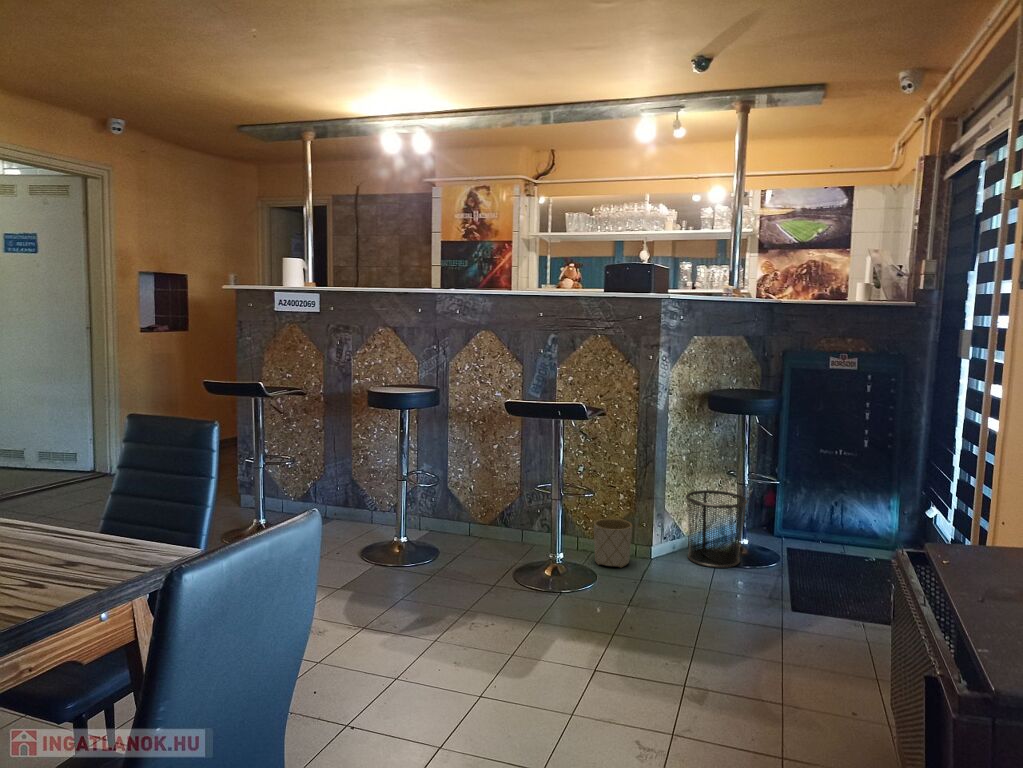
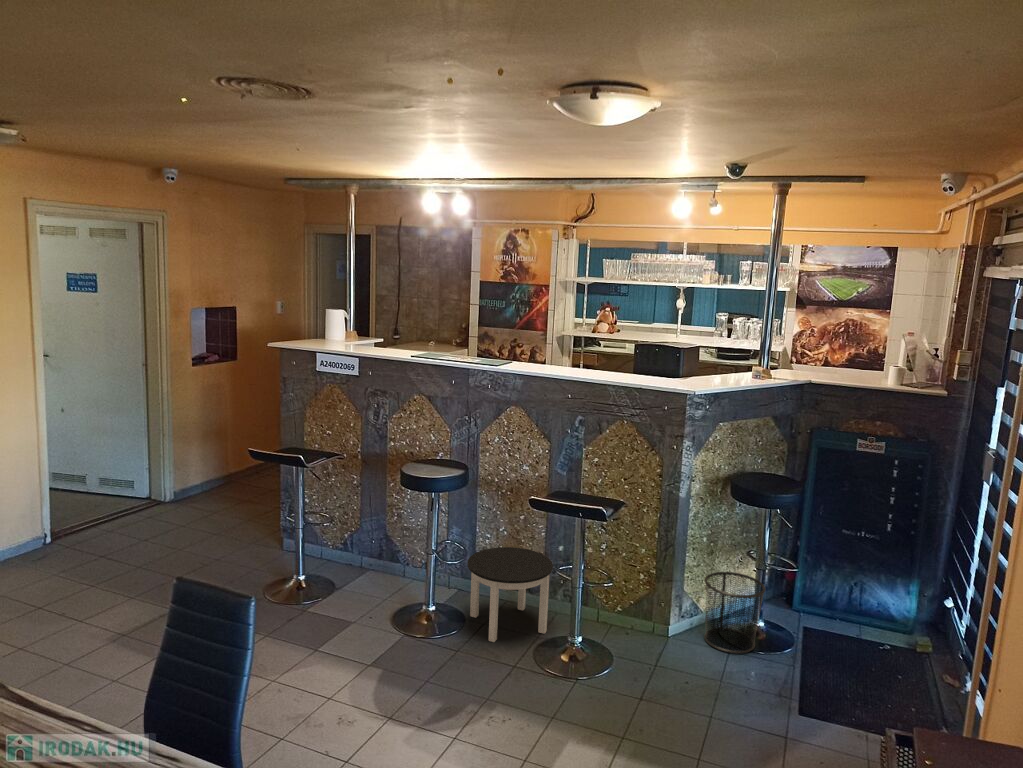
round table: none [442,478,530,568] -> present [468,547,553,642]
planter: present [594,518,632,568] -> none [613,597,650,649]

